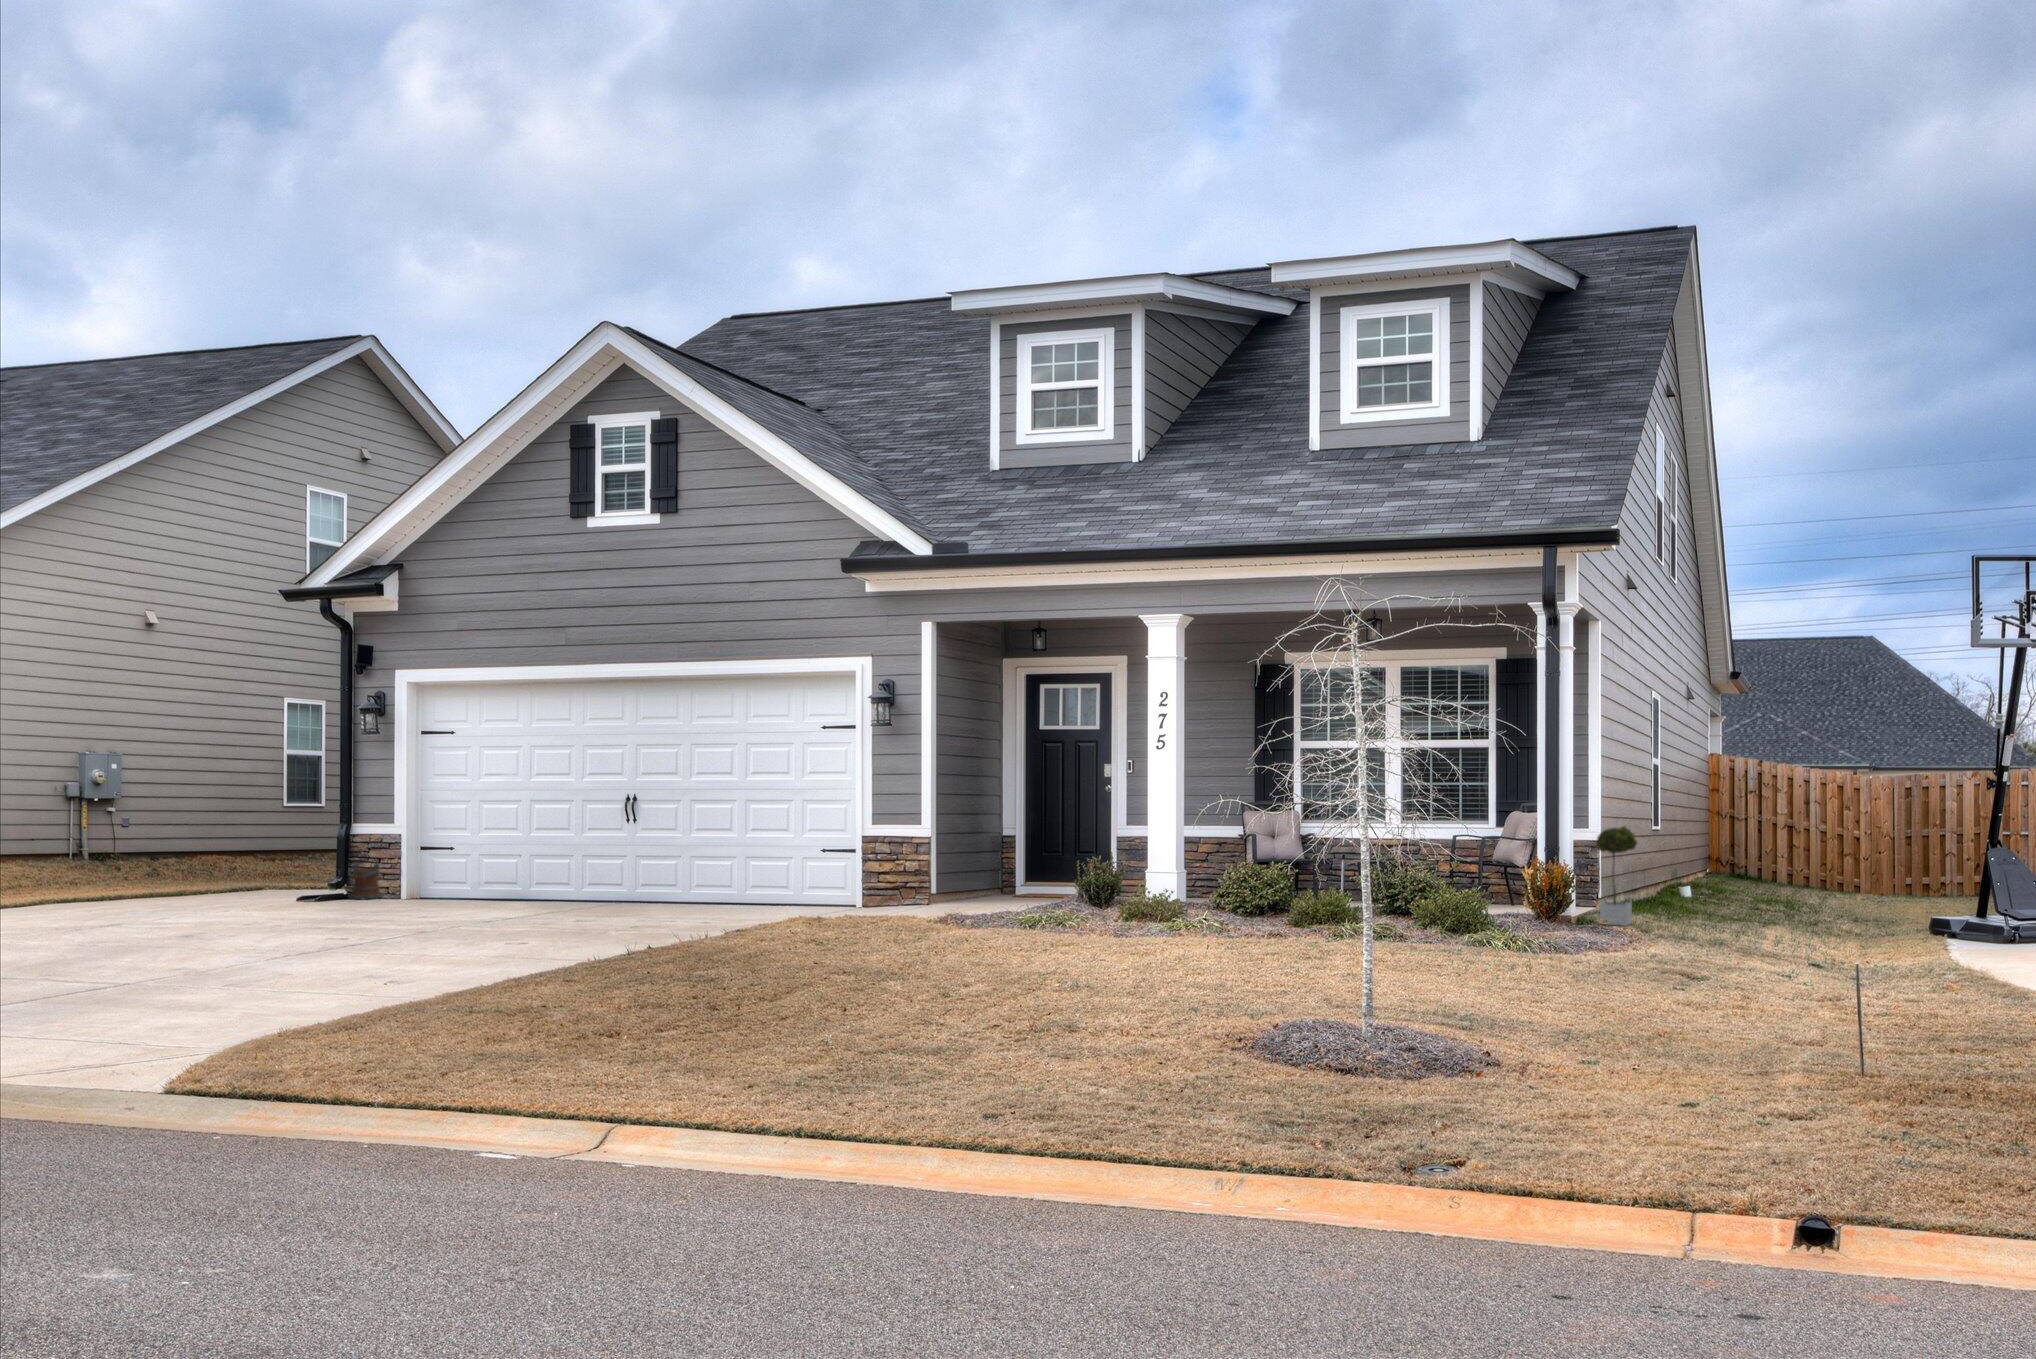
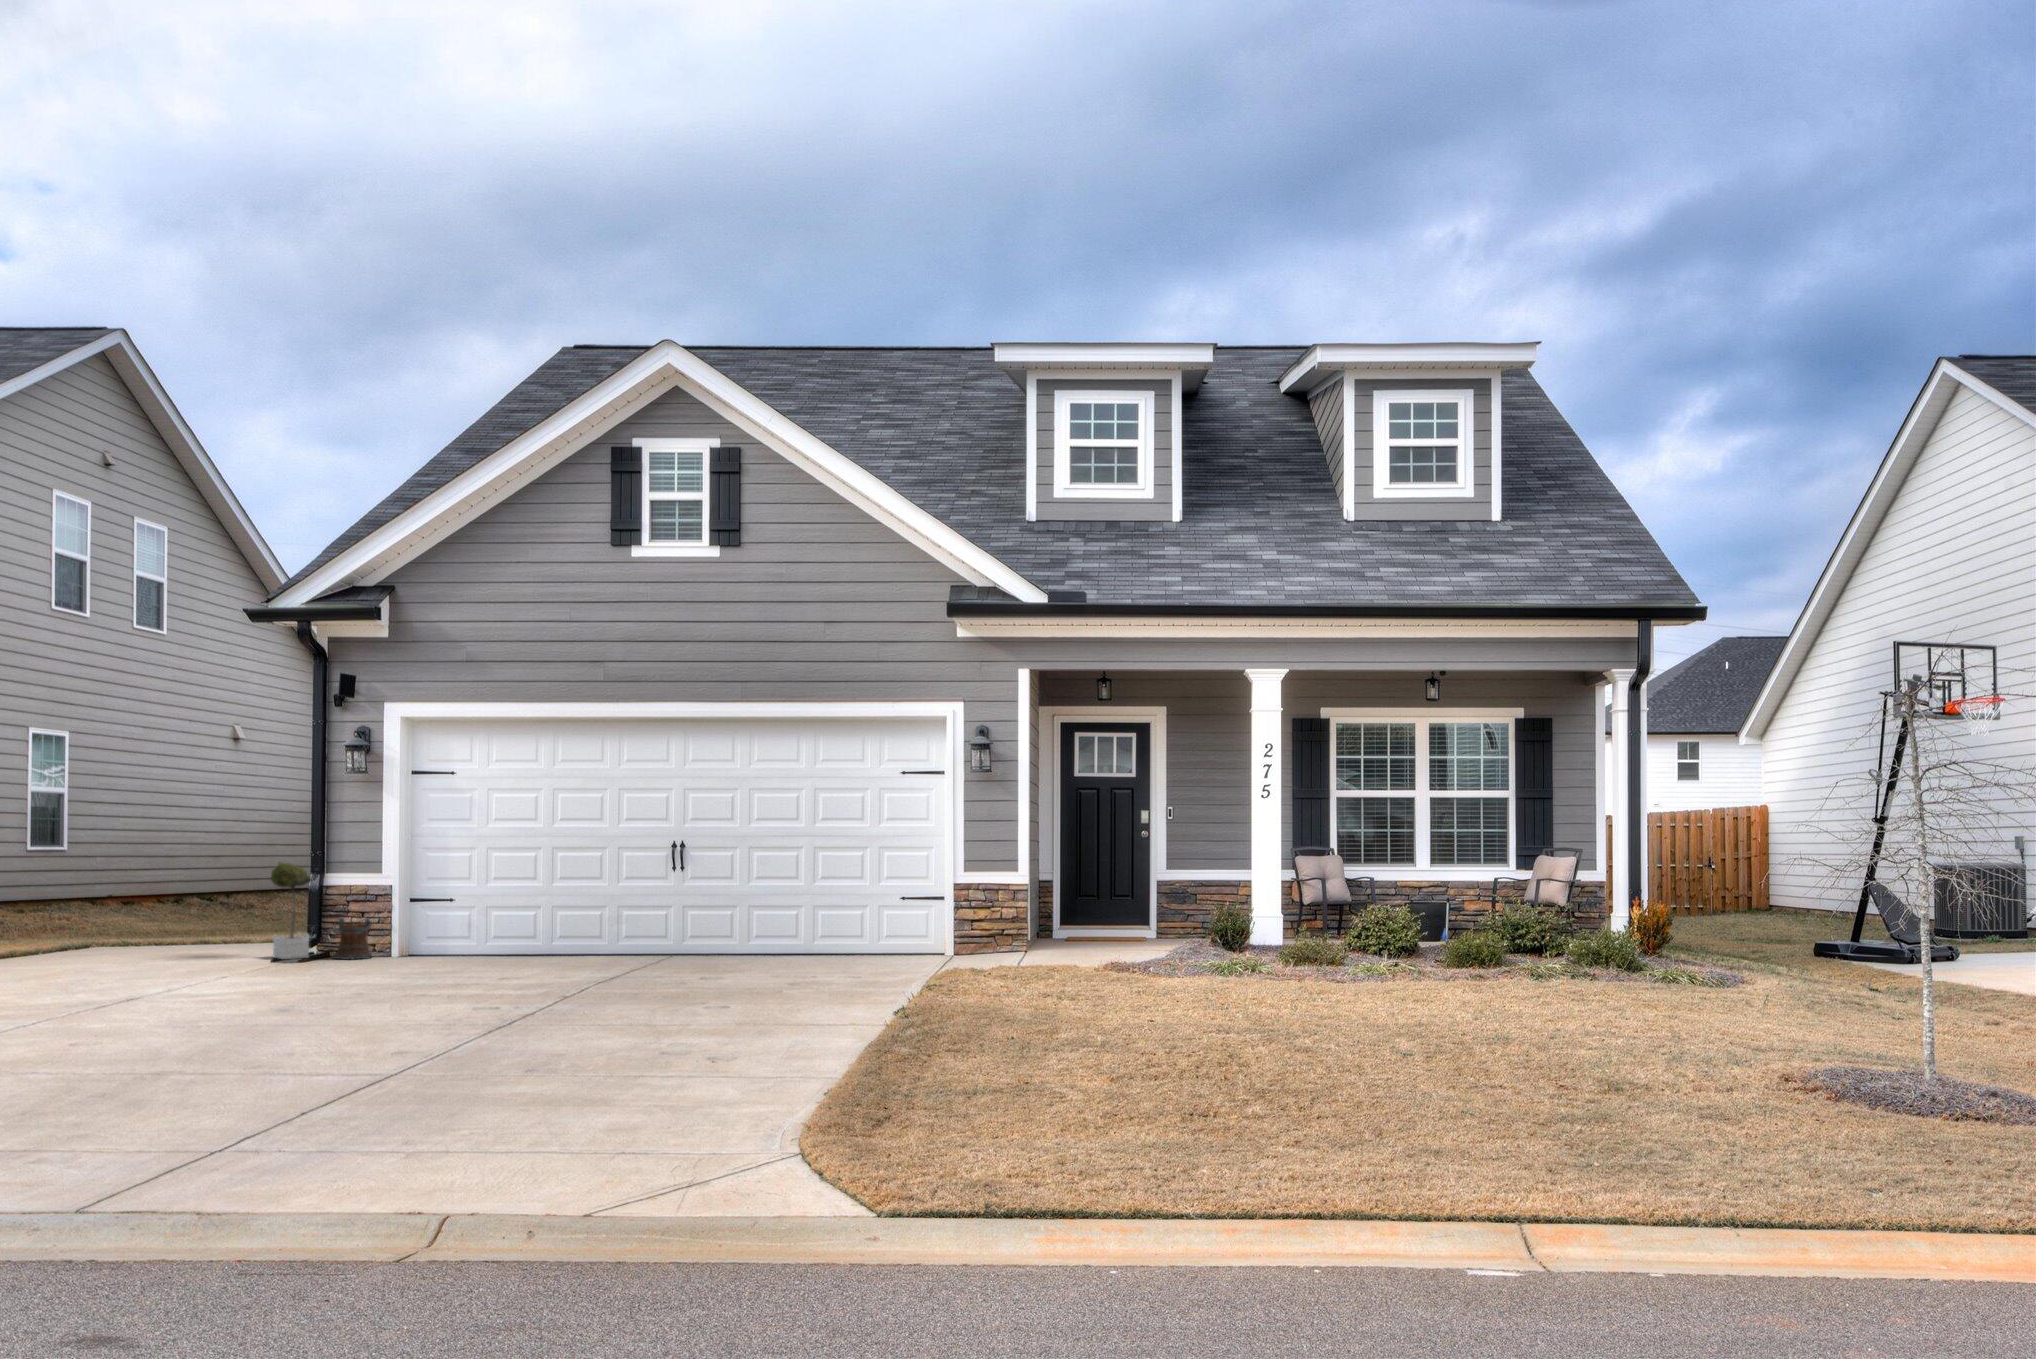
potted tree: present [1596,826,1637,926] -> present [271,862,312,959]

